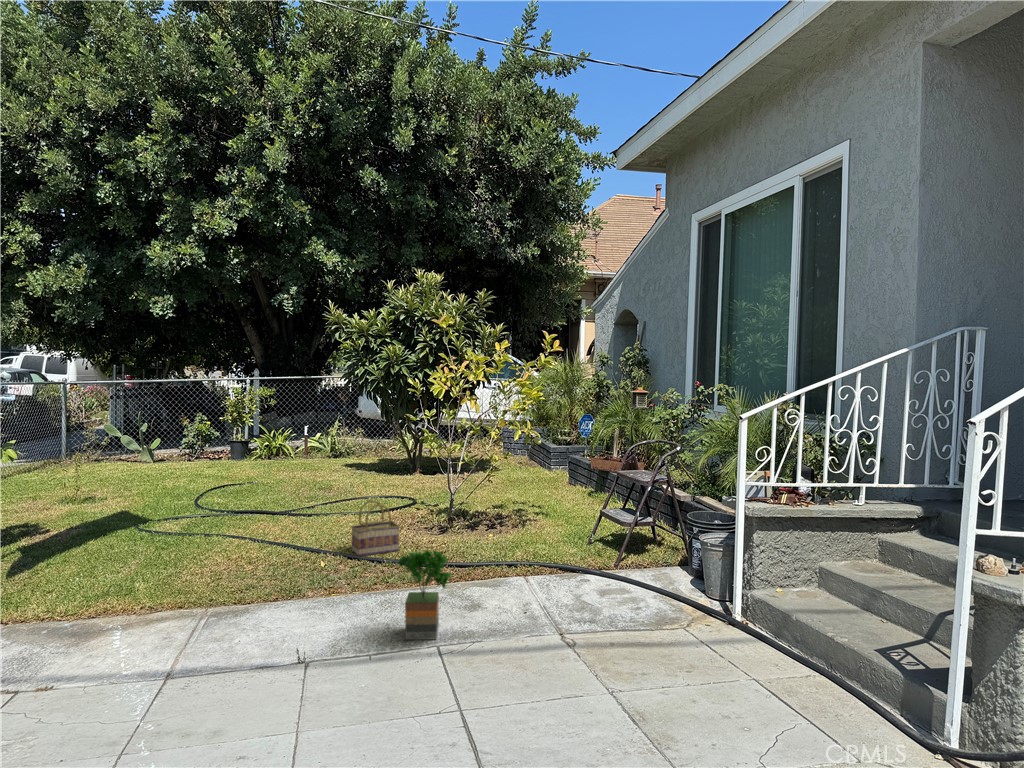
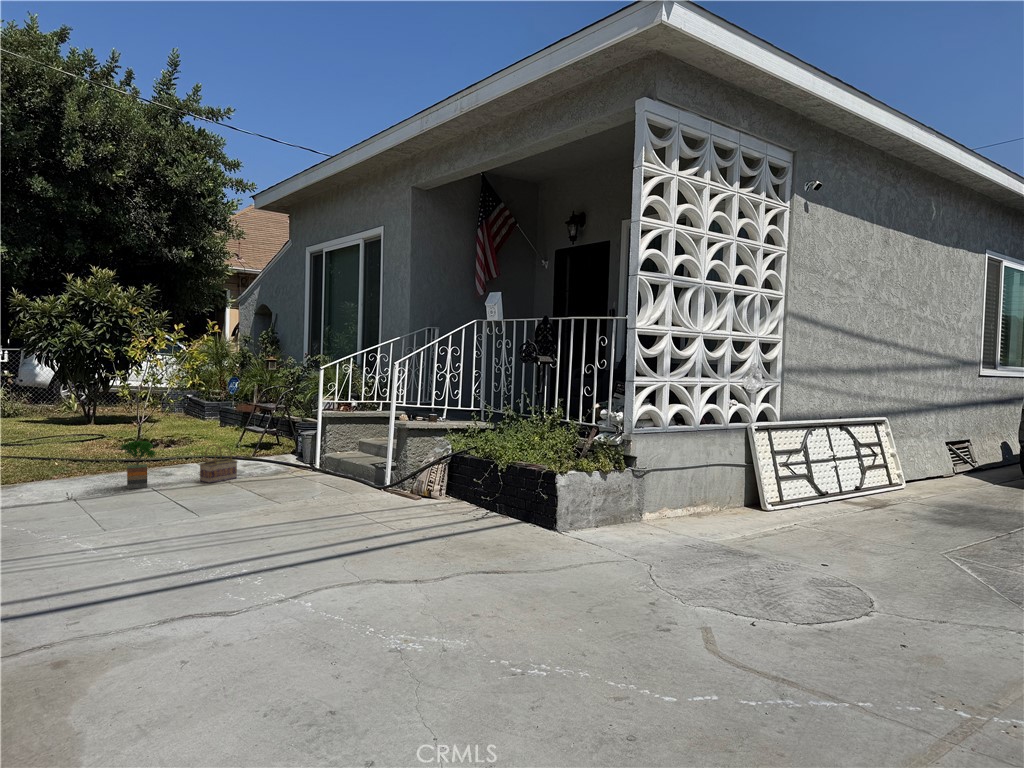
basket: present [351,500,400,556] -> present [200,444,237,483]

